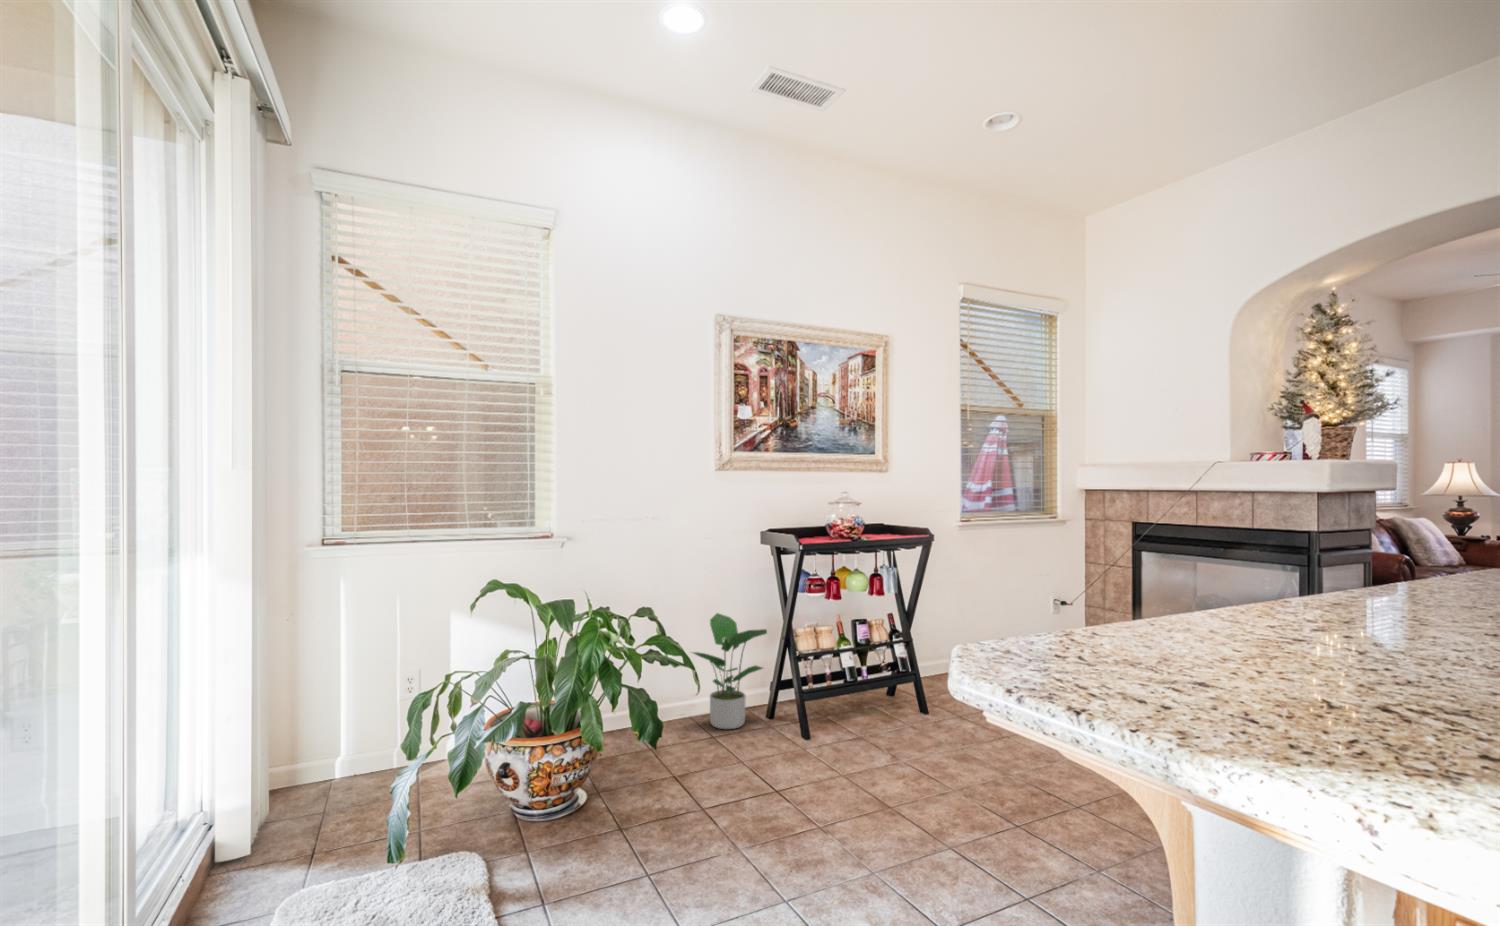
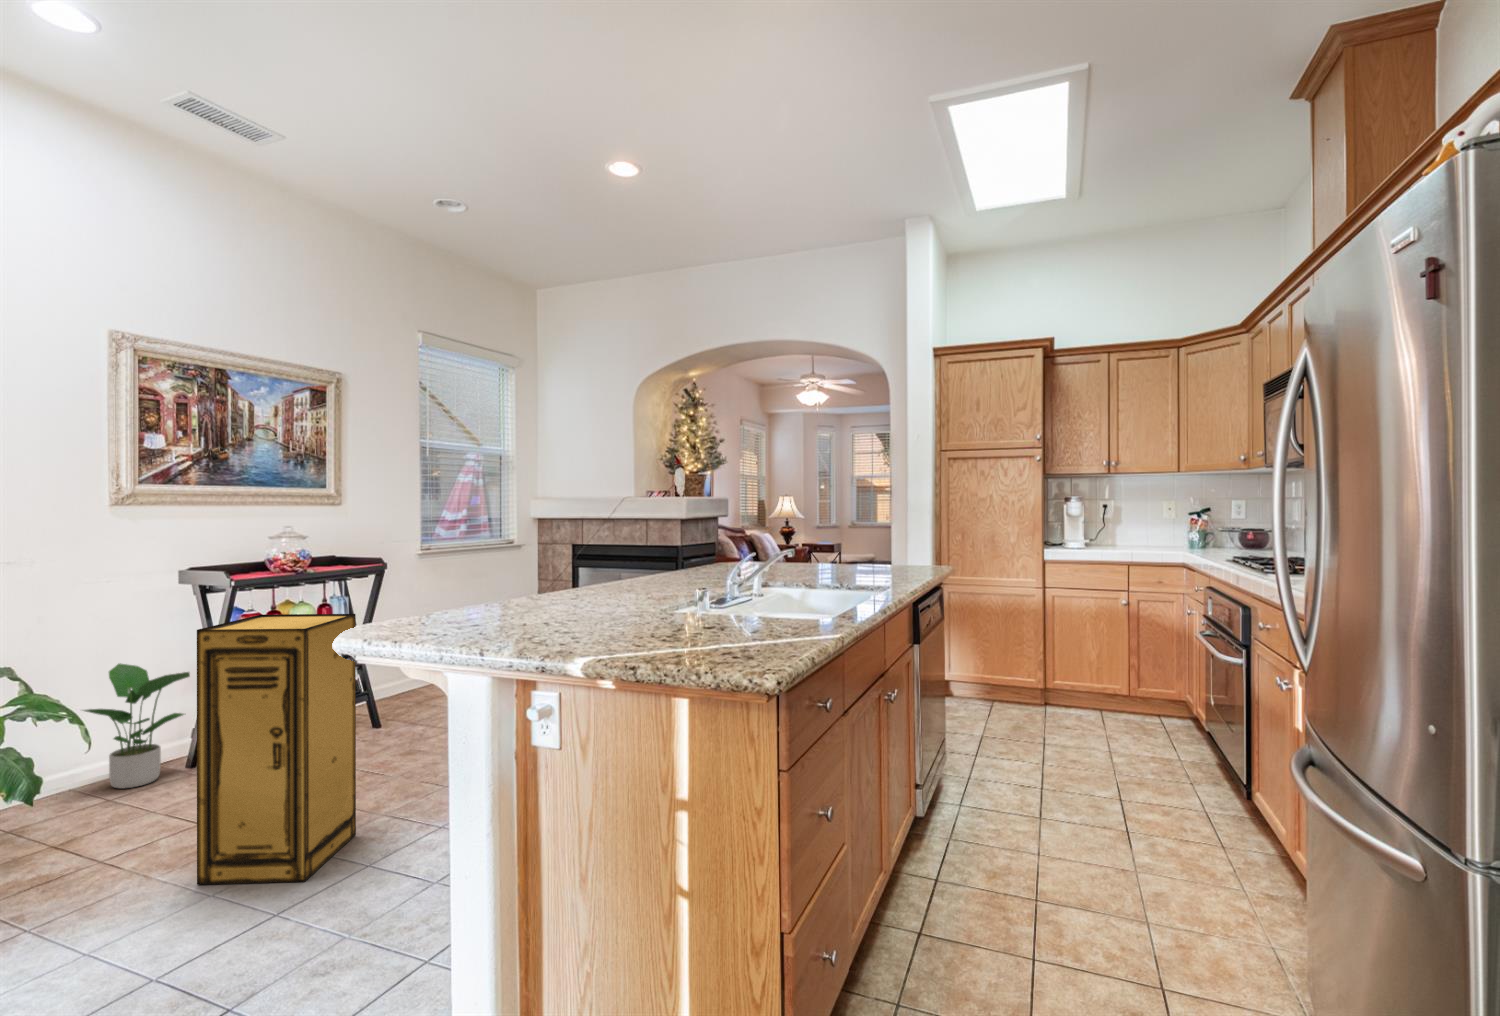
storage cabinet: none [770,585,916,899] -> present [197,614,356,885]

